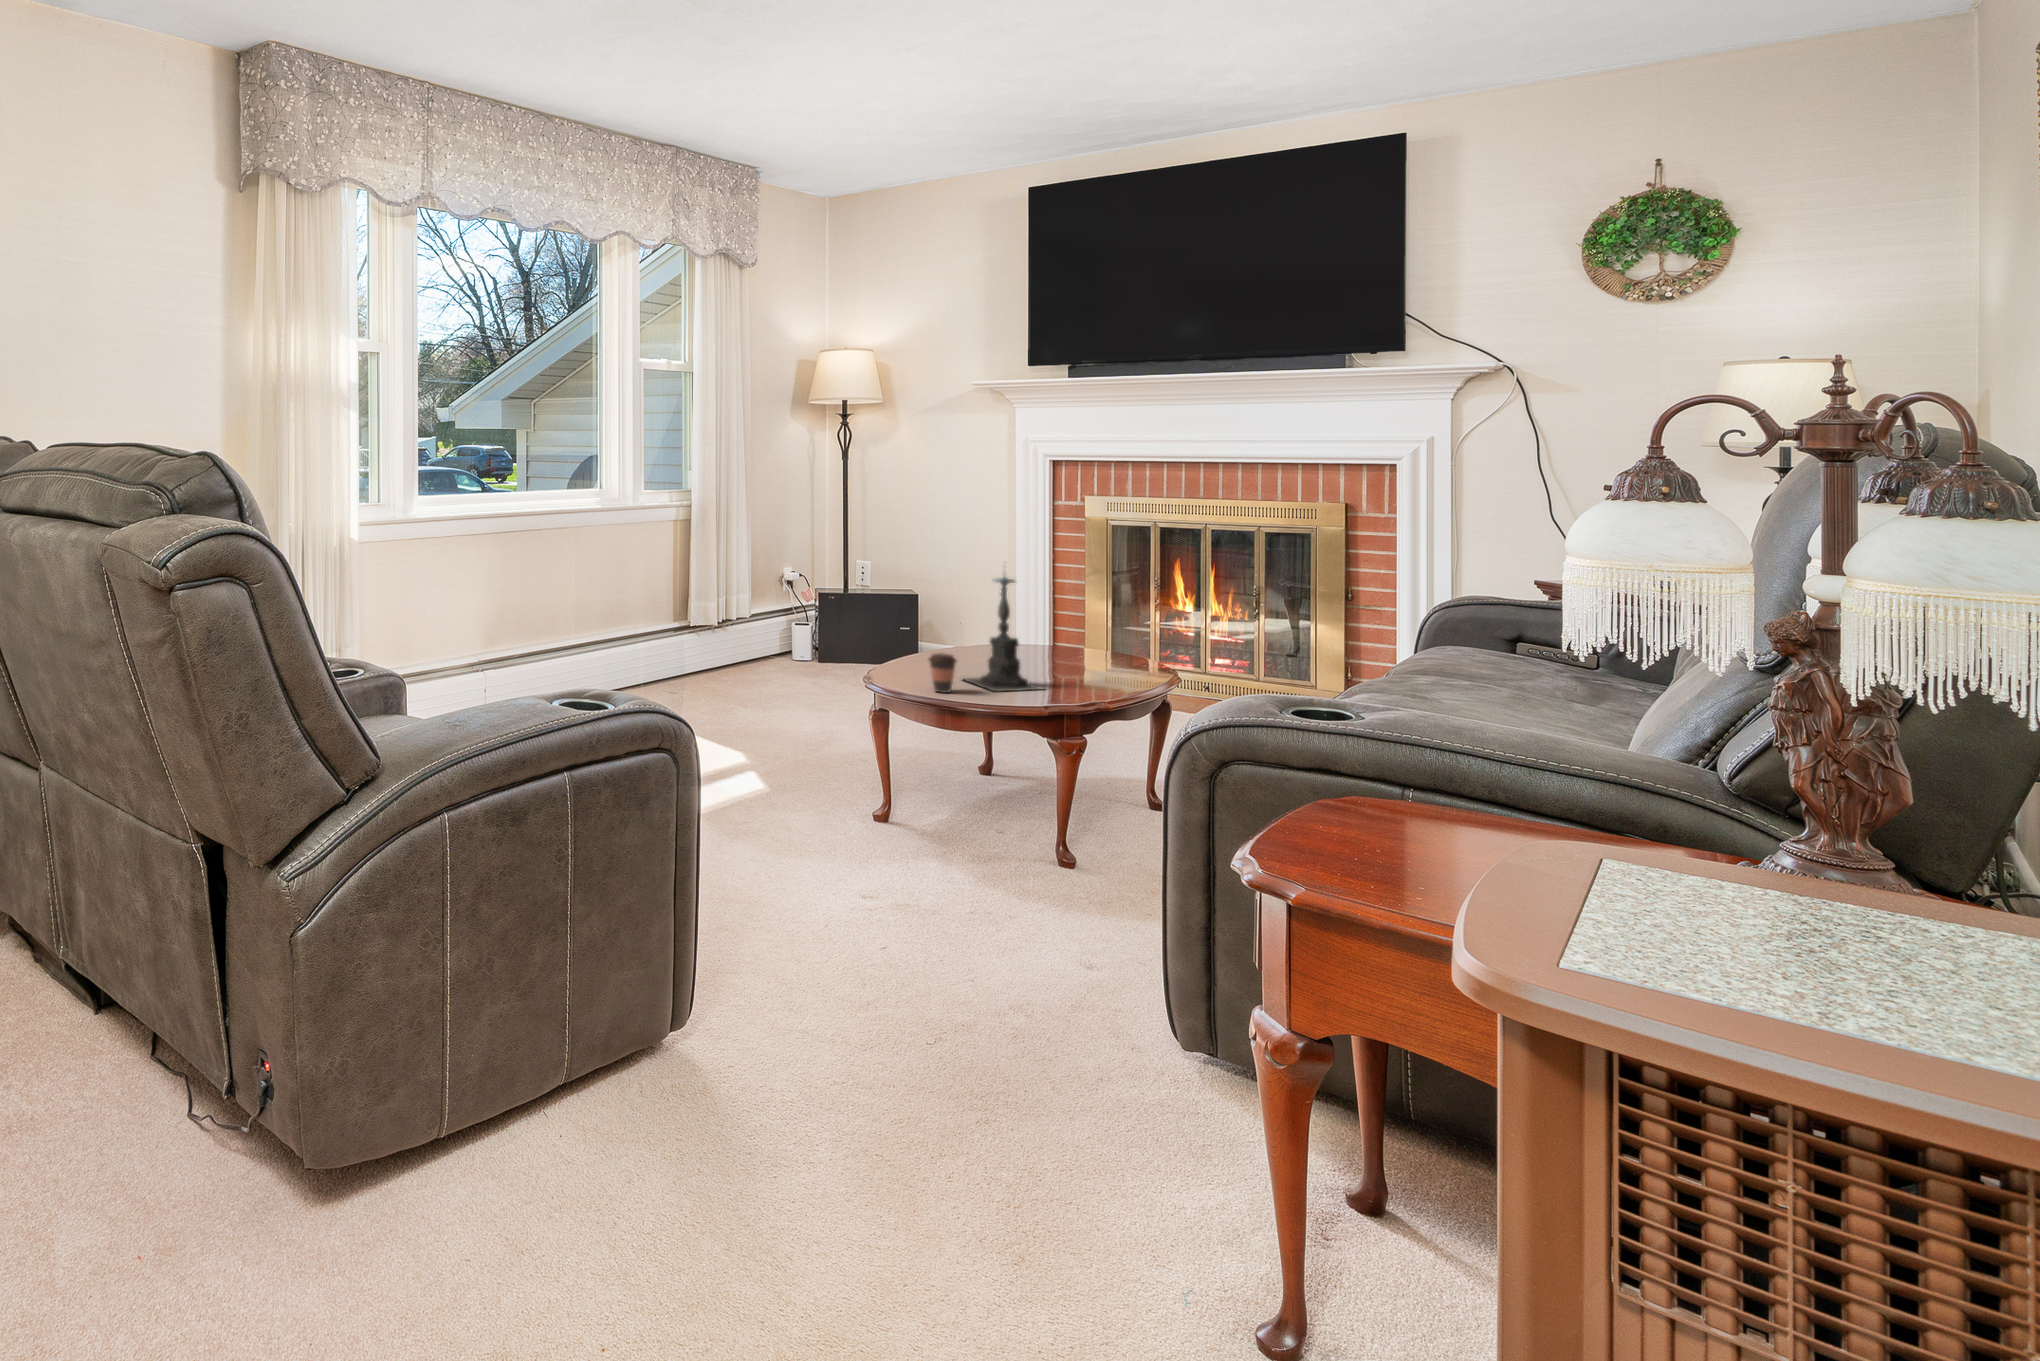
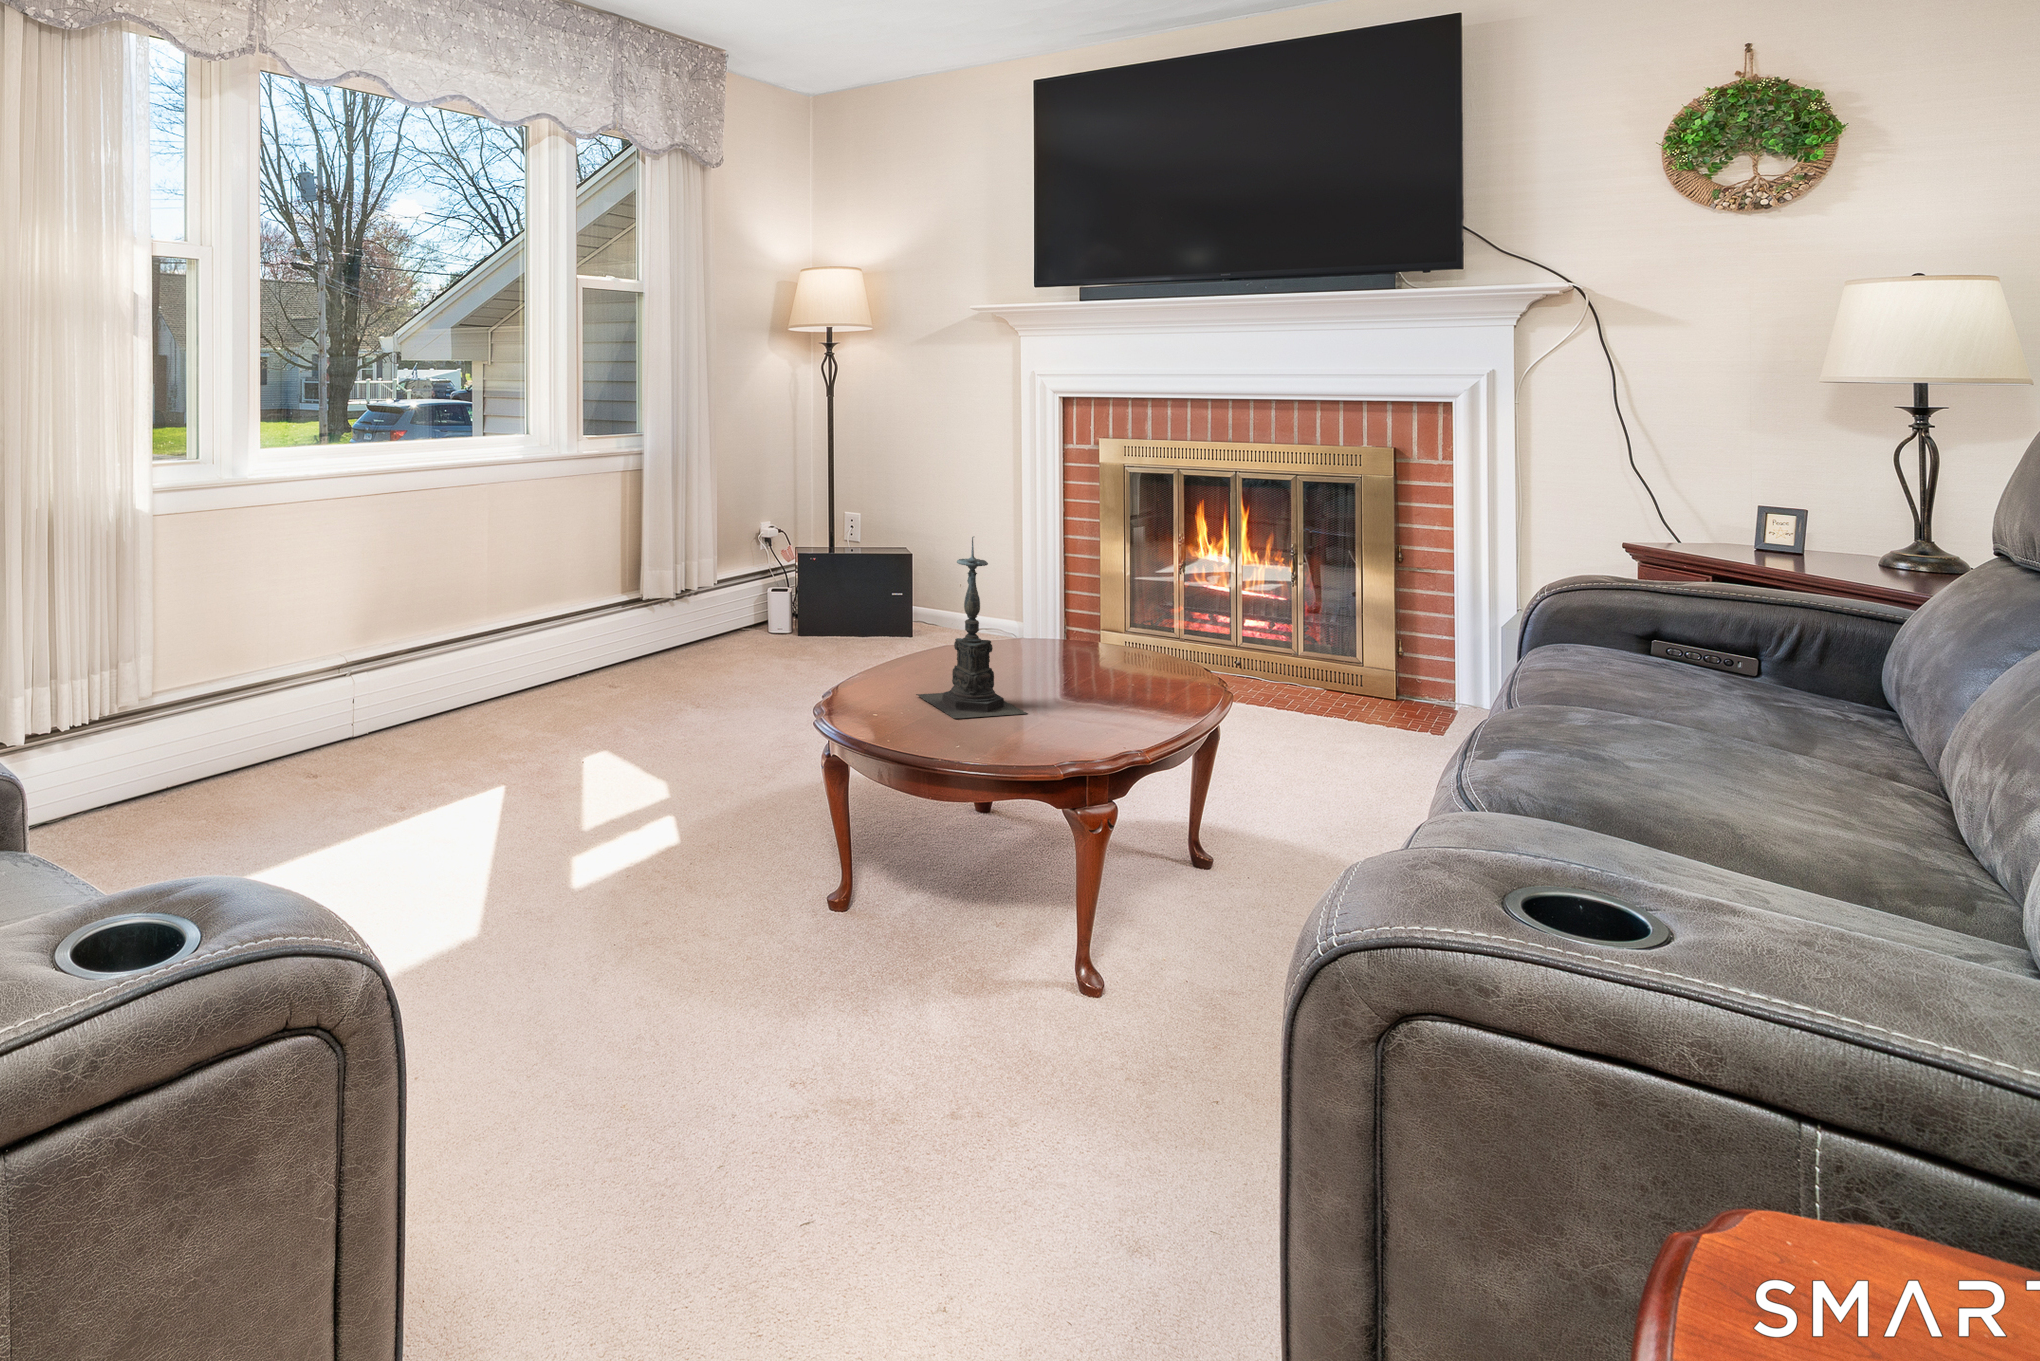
coffee cup: present [929,653,956,693] -> none [867,665,906,722]

